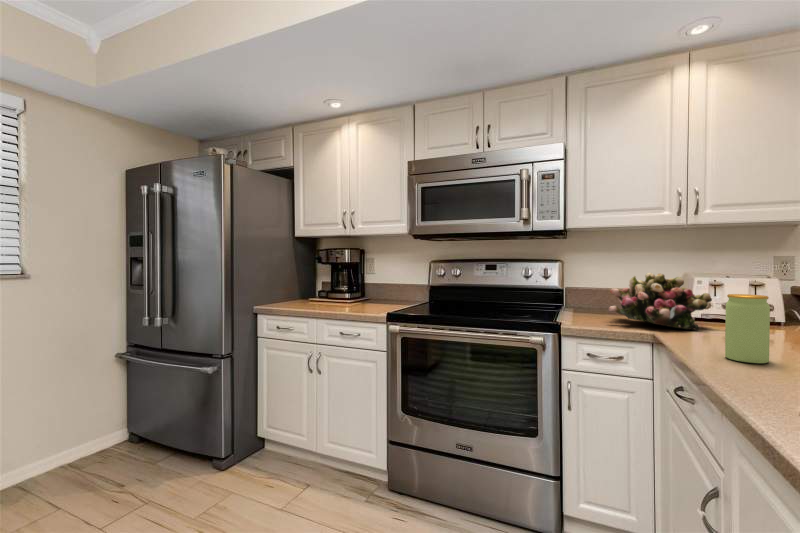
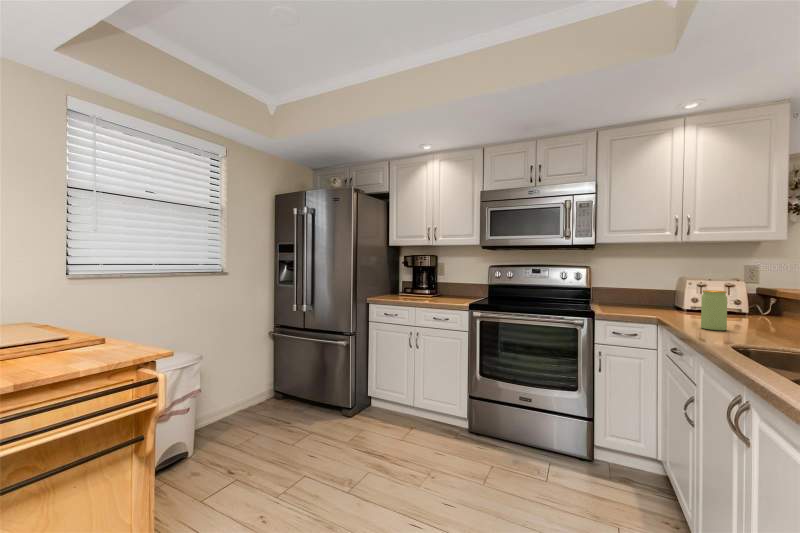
flower arrangement: present [609,273,712,330] -> none [627,276,698,314]

